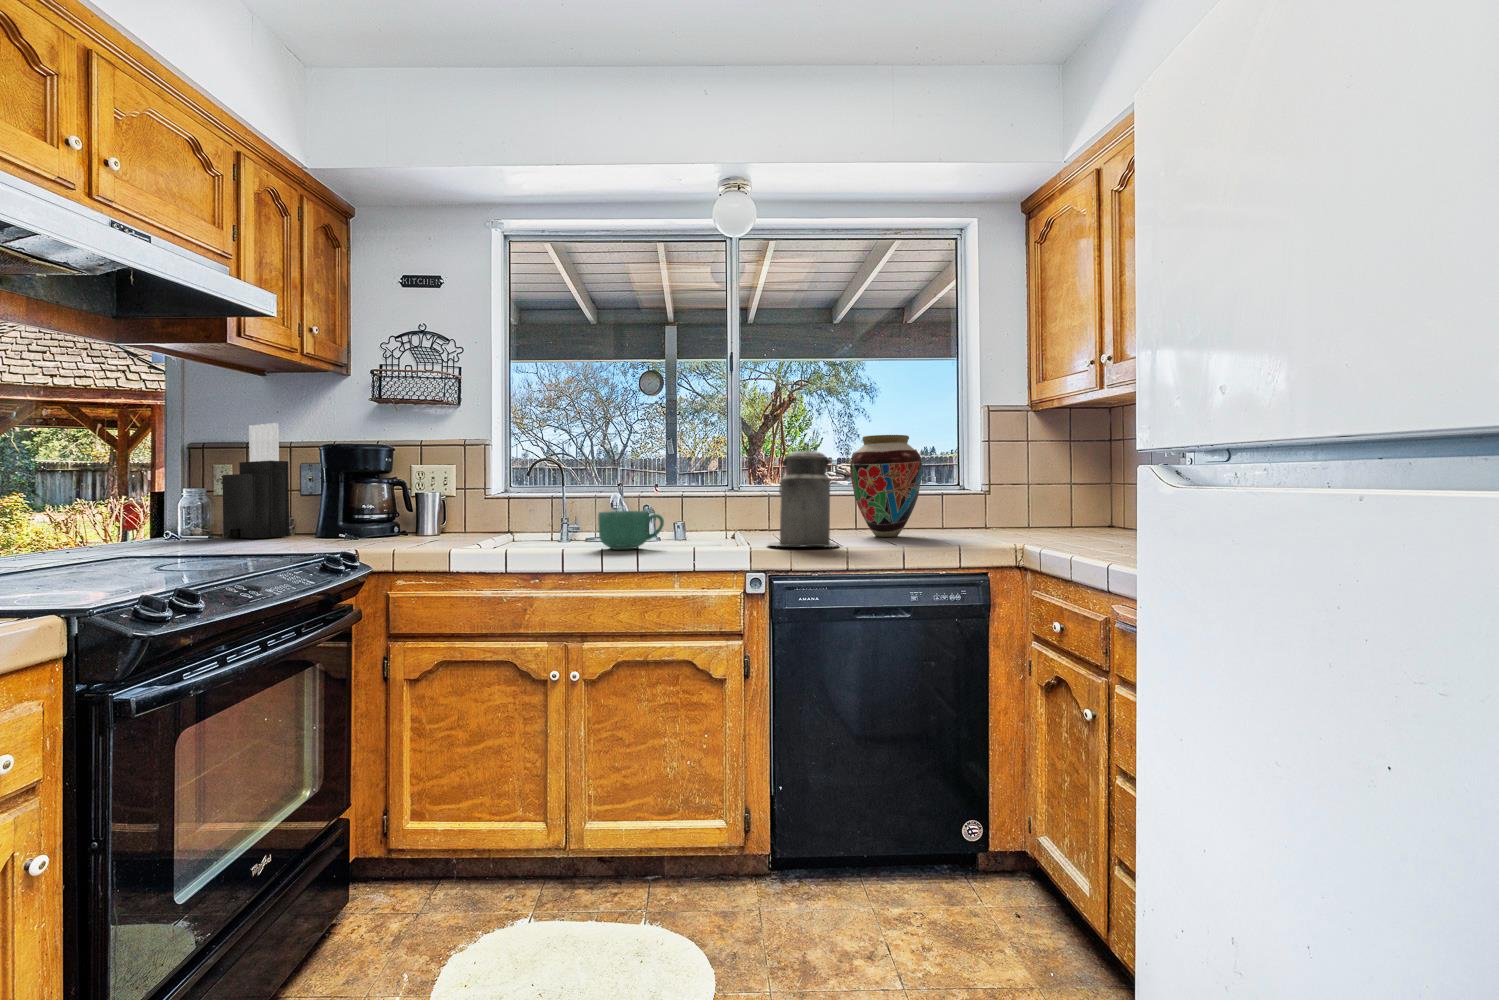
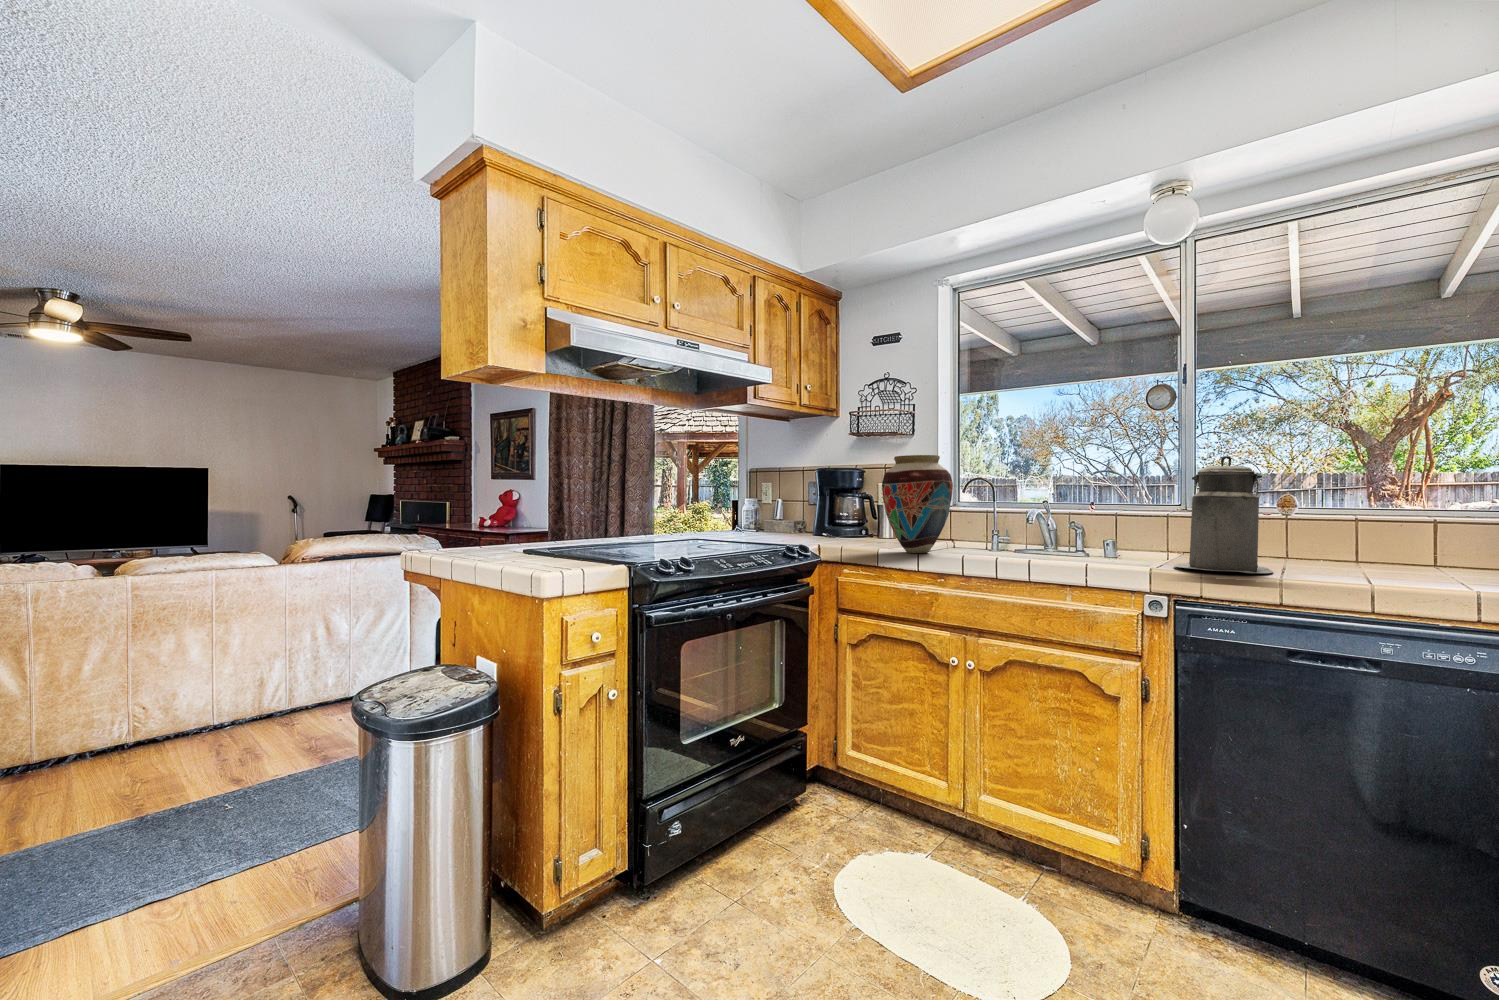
knife block: present [222,423,290,538] -> none [765,454,800,533]
vase: present [850,435,922,537] -> present [882,455,953,553]
mug: present [598,511,664,549] -> none [994,524,1057,560]

